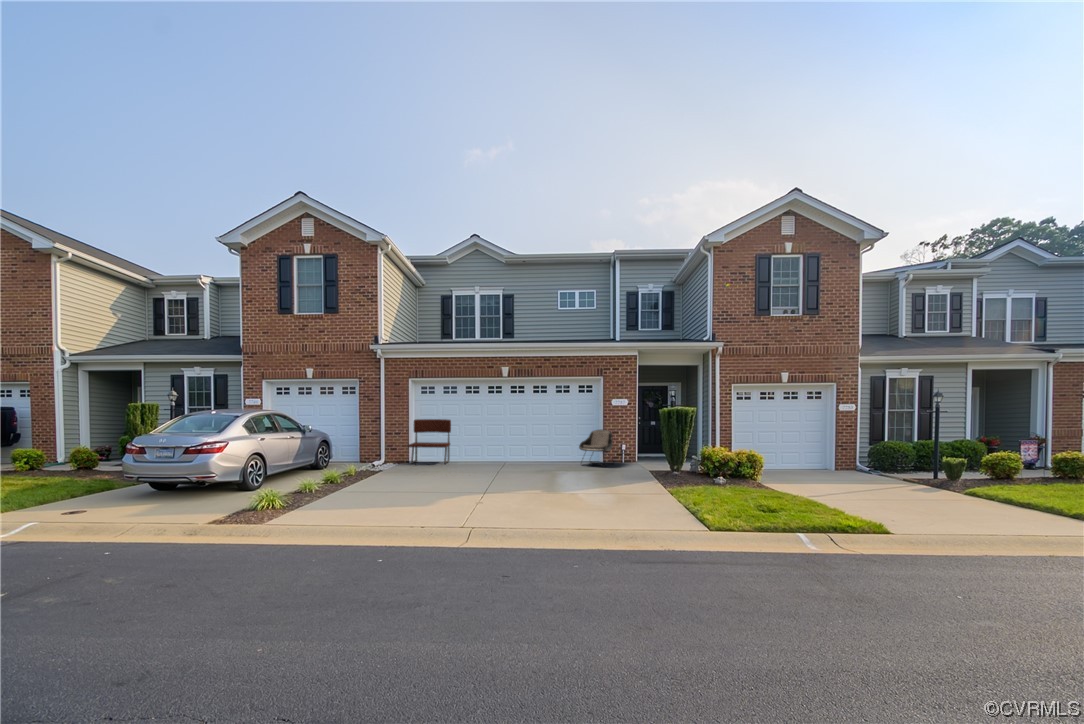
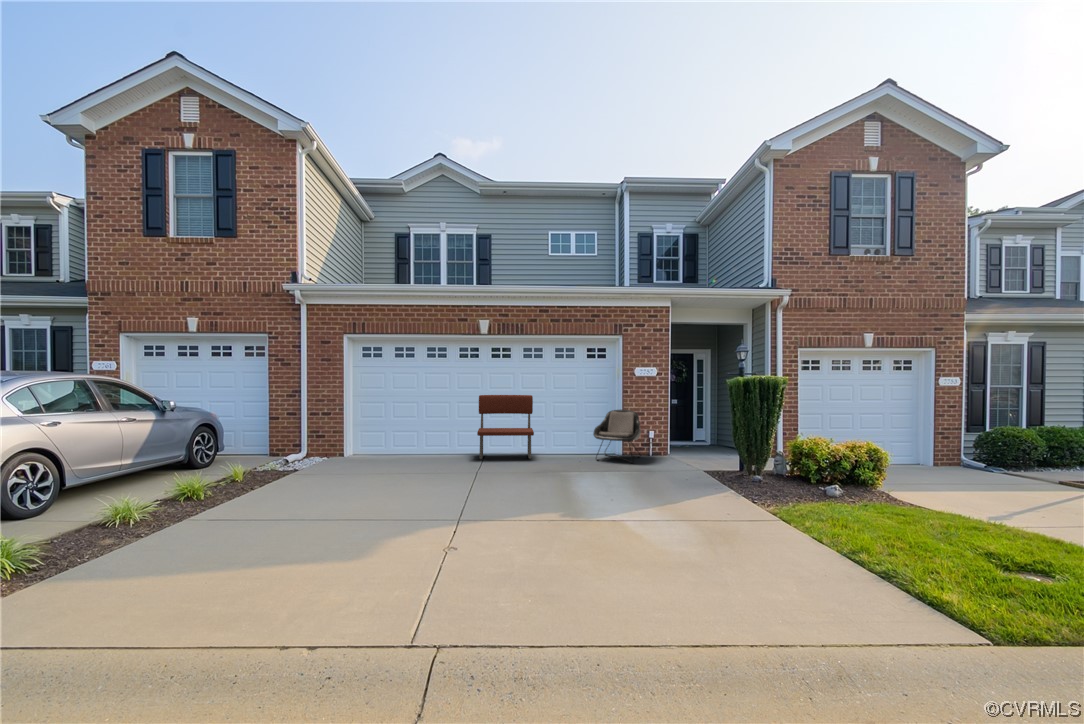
bench: present [408,419,451,464] -> present [477,395,534,459]

